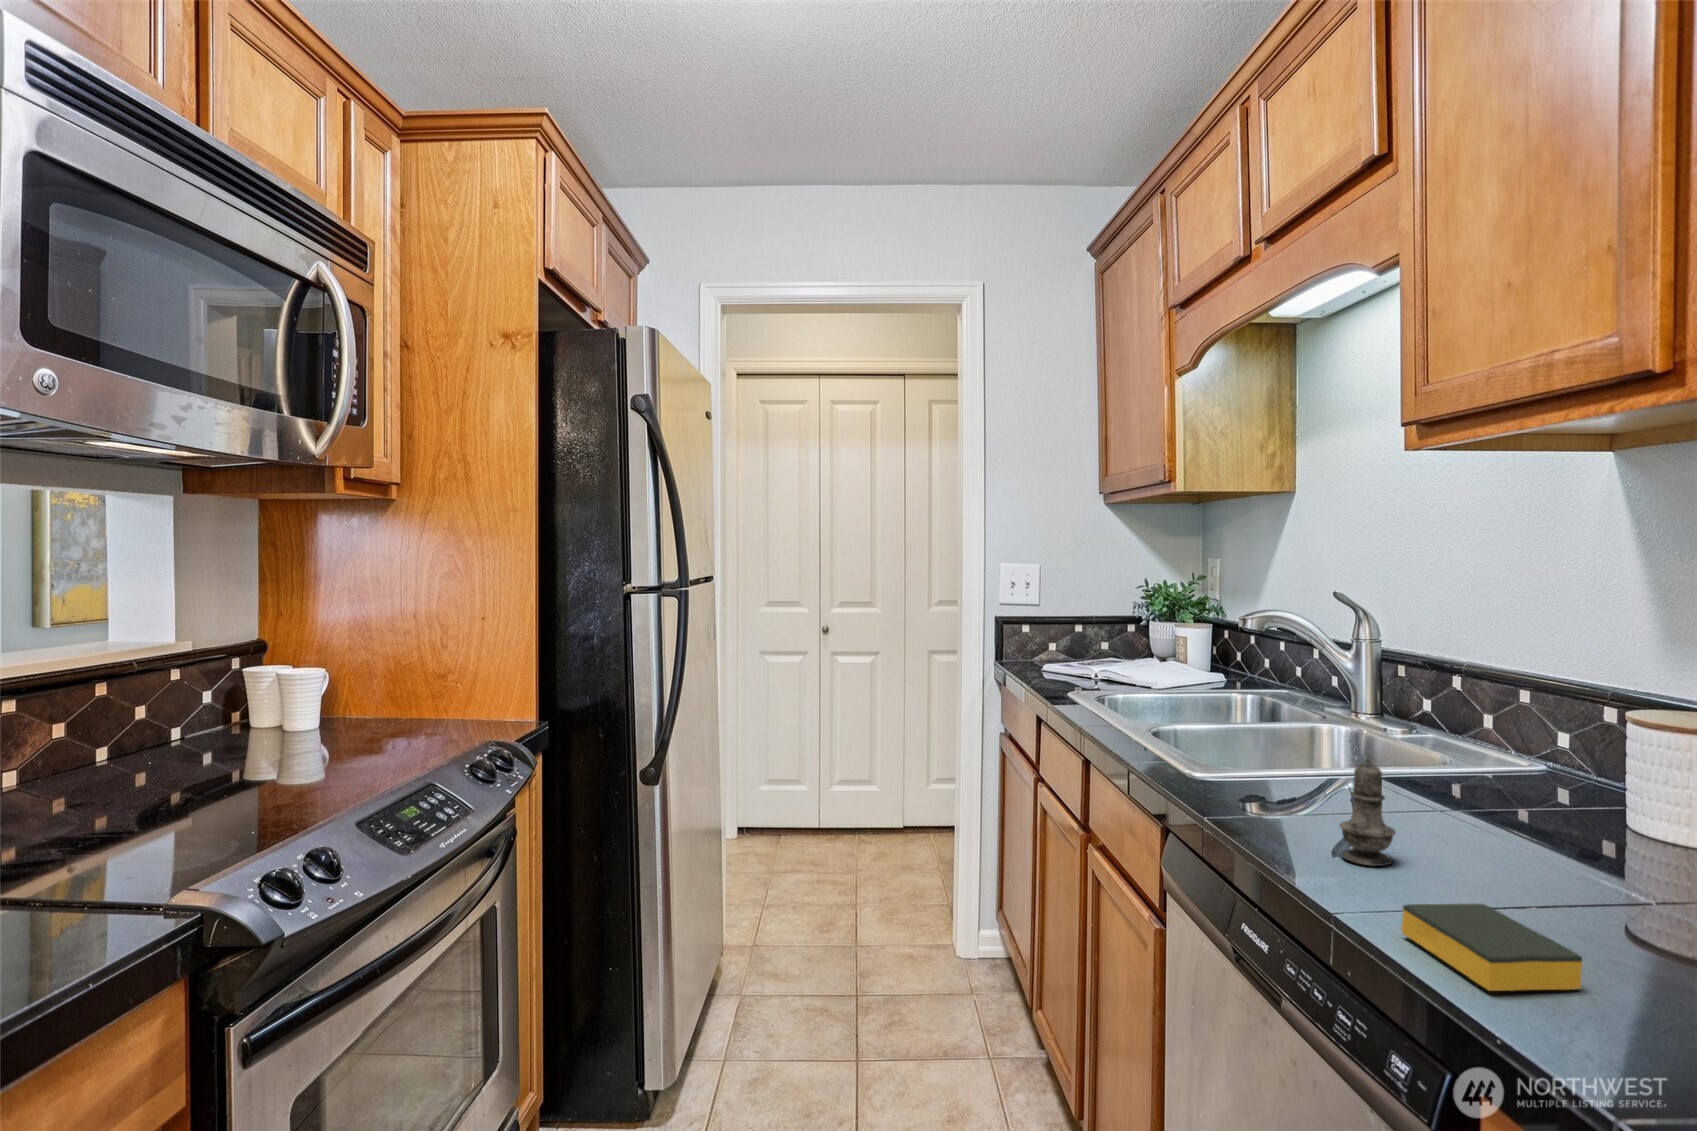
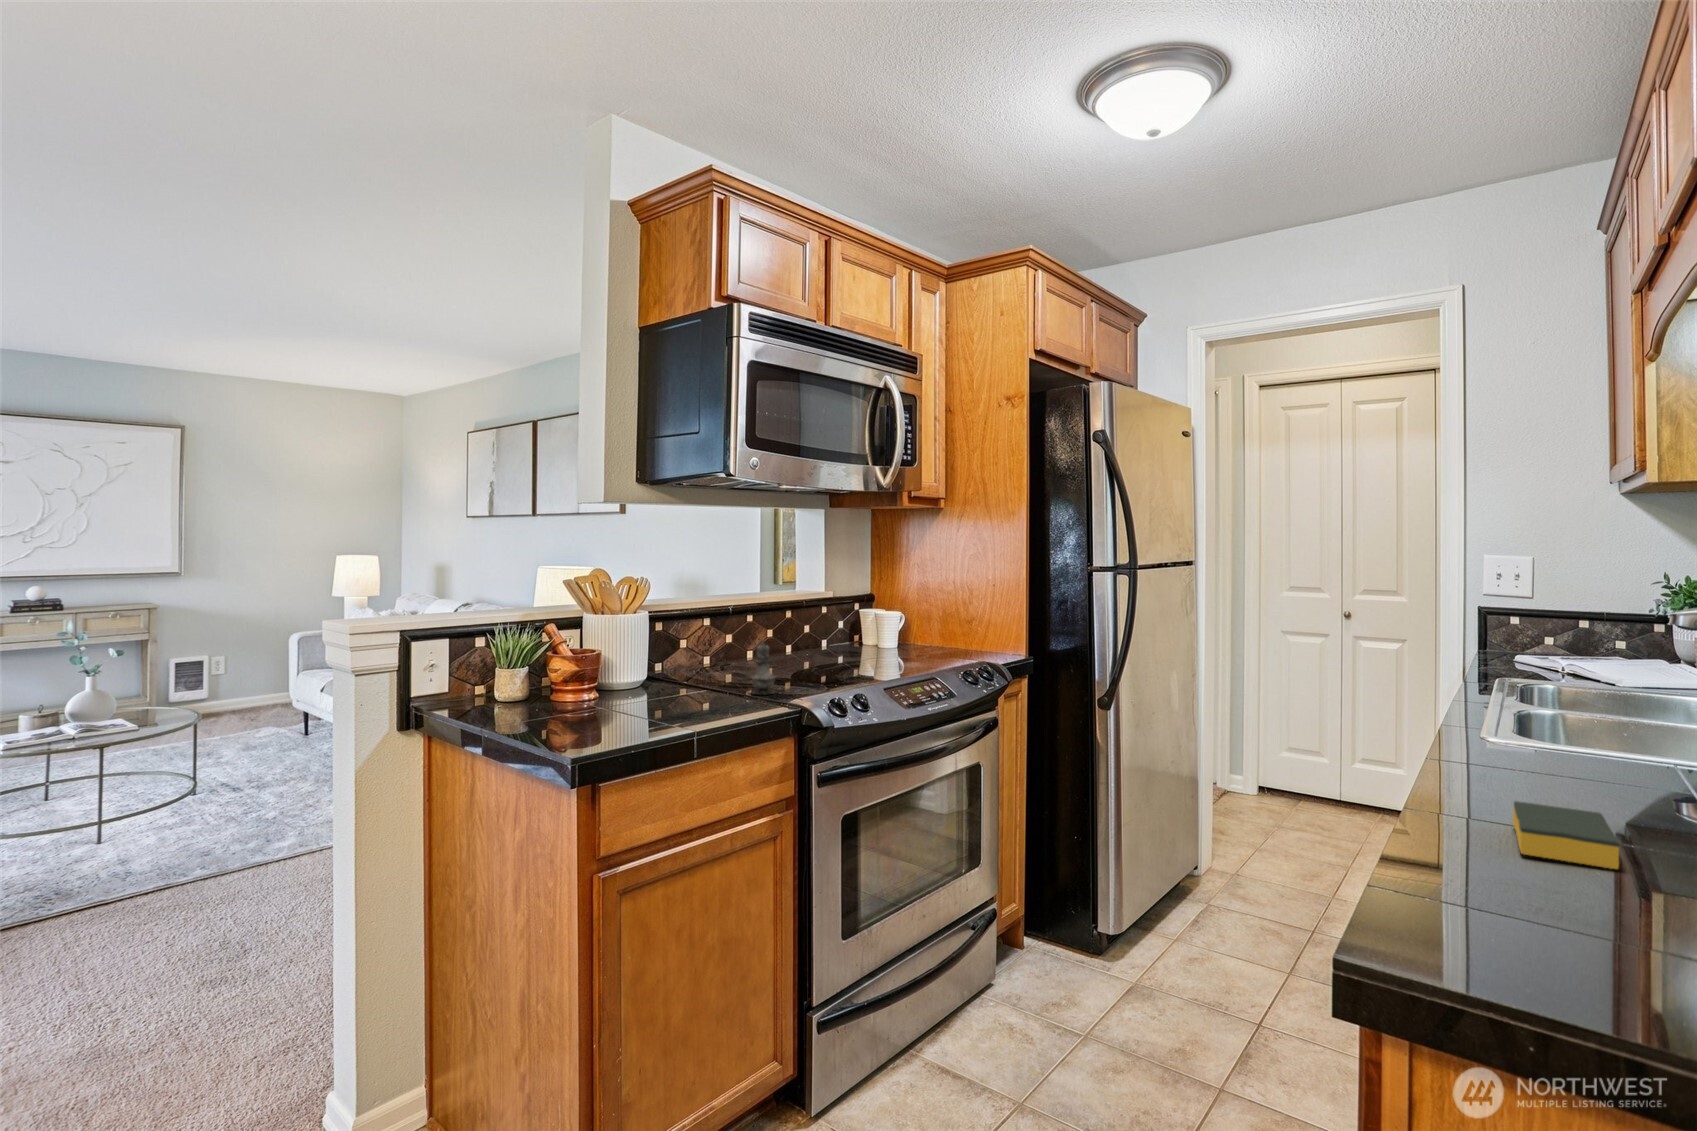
salt shaker: present [1339,757,1396,866] -> present [751,642,775,695]

